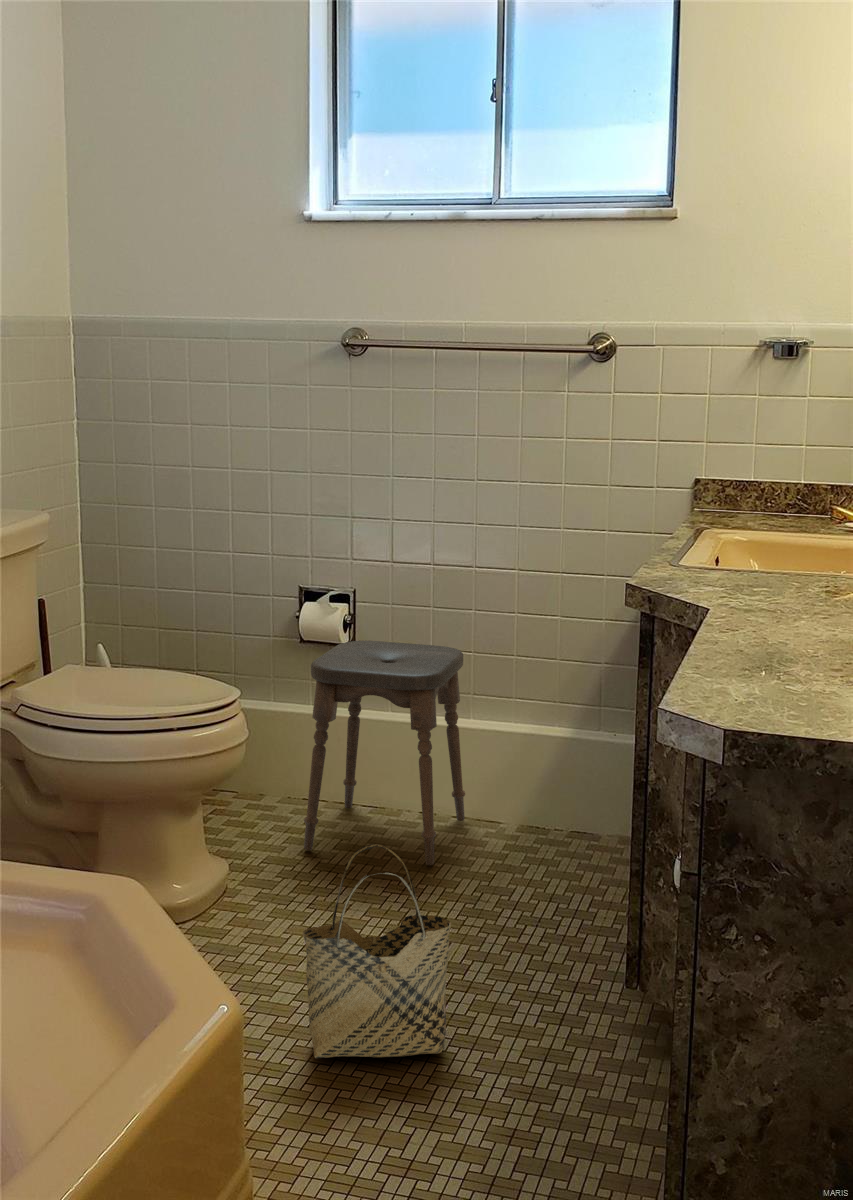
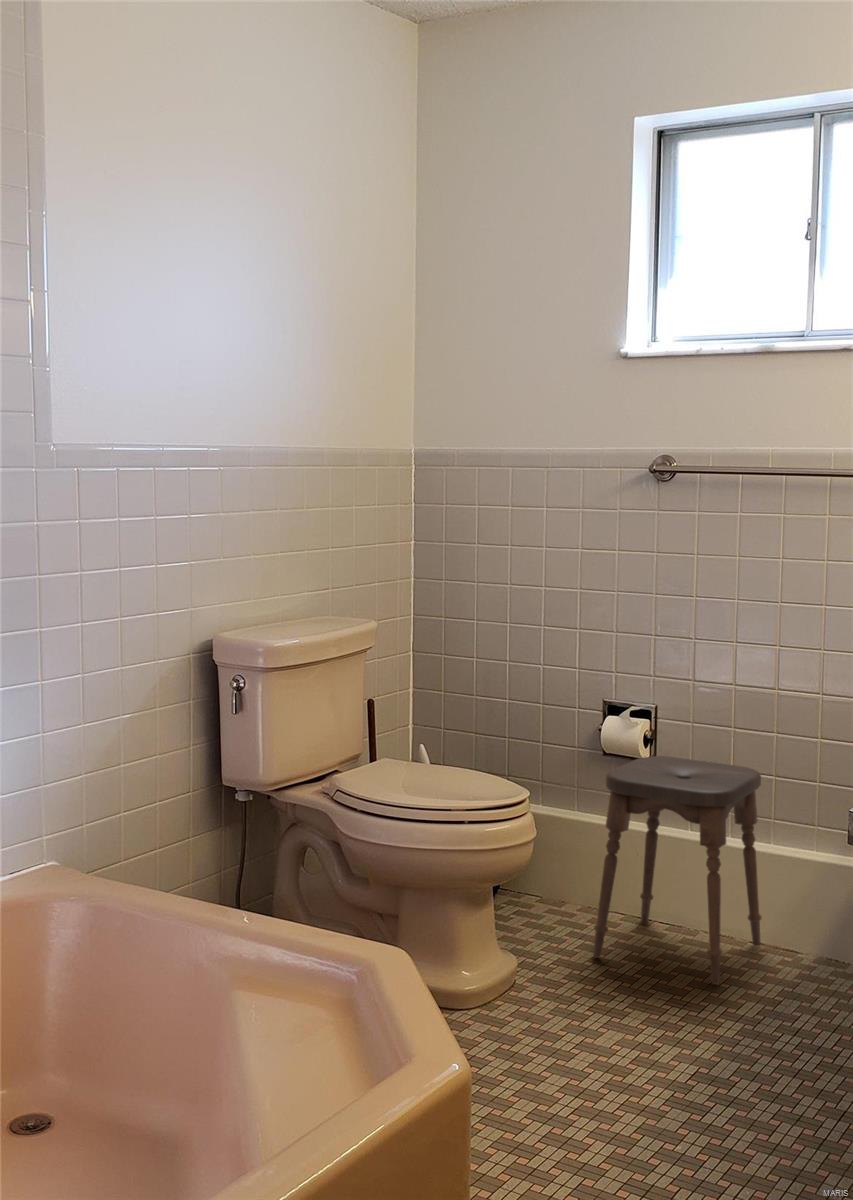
woven basket: present [302,844,451,1058] -> none [558,944,705,1157]

